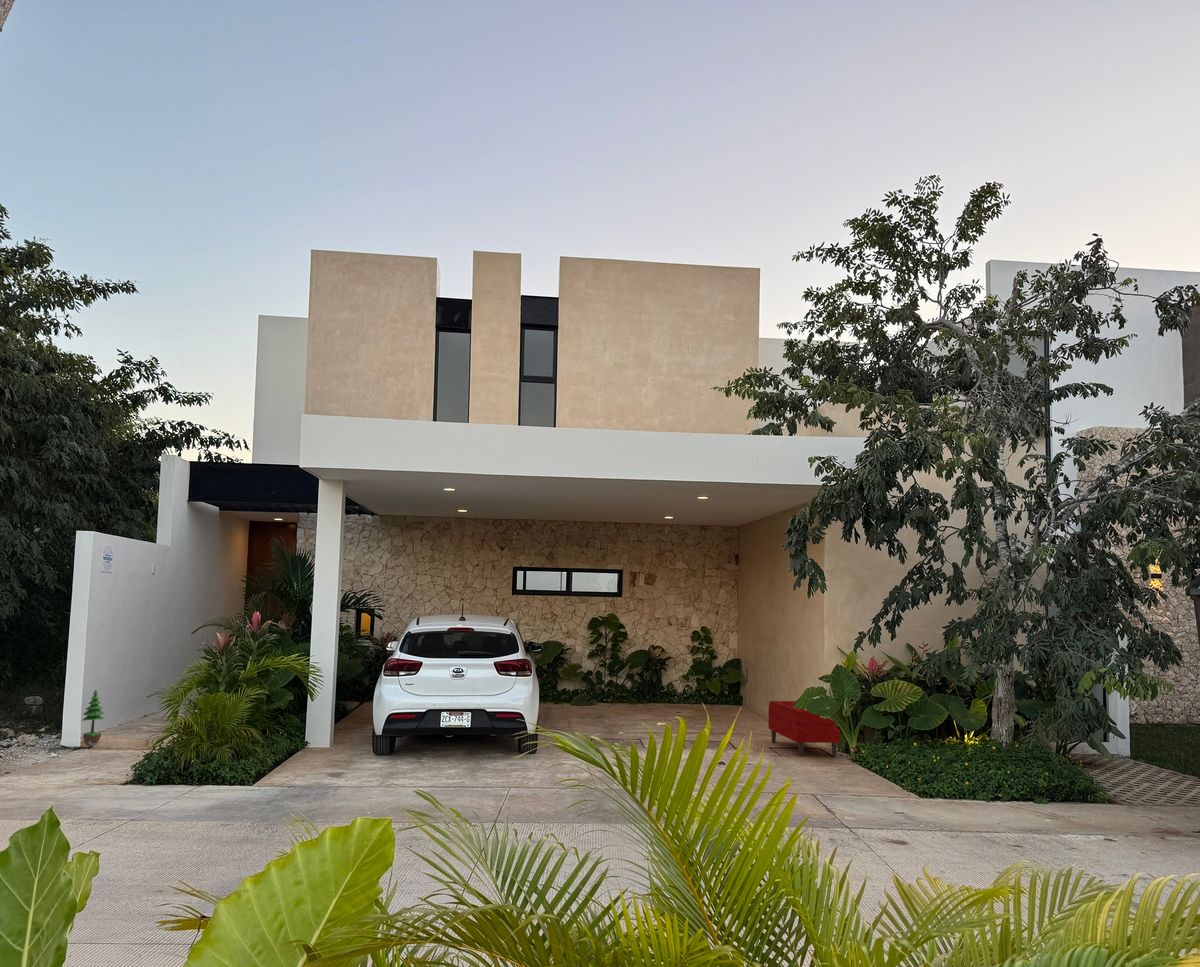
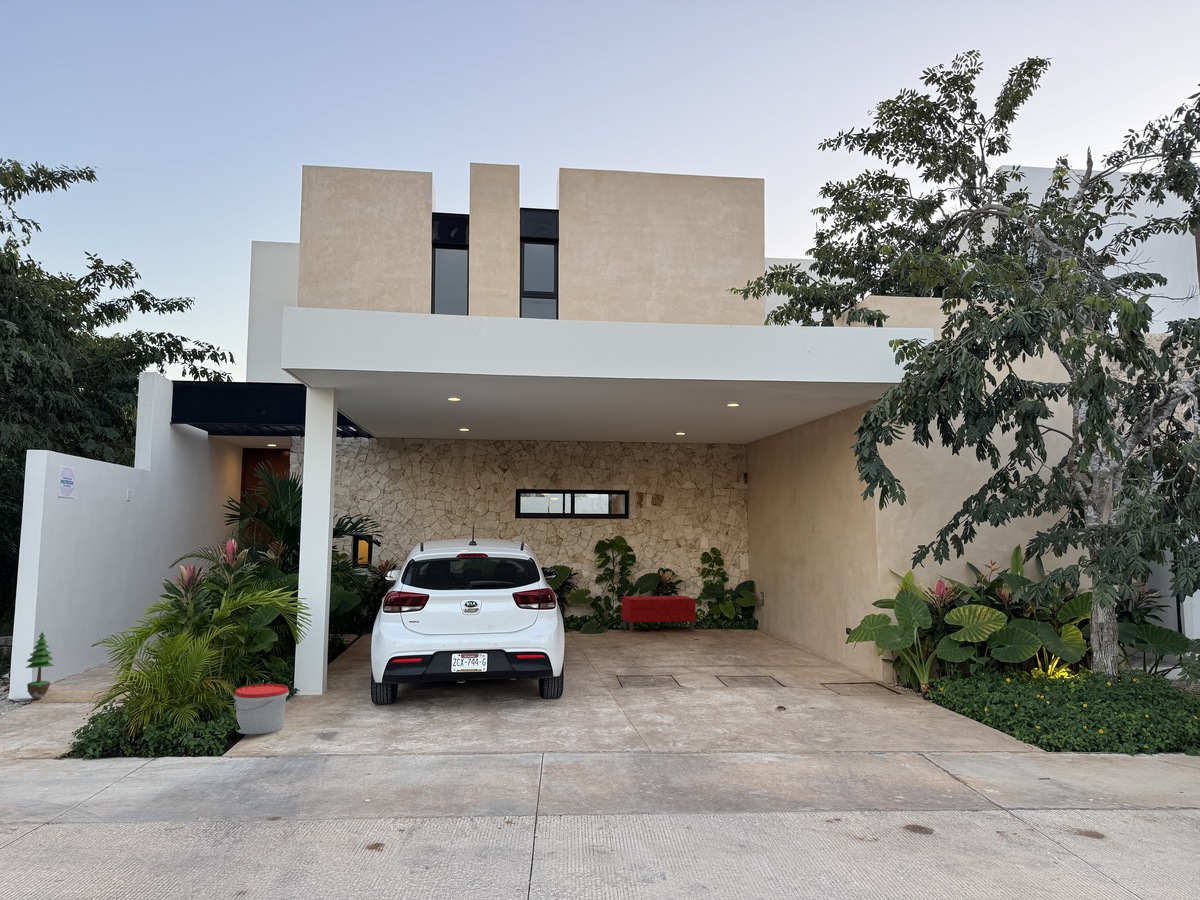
bench: present [768,701,840,757] -> present [622,596,696,633]
bucket: none [260,733,304,773] -> present [234,684,289,734]

